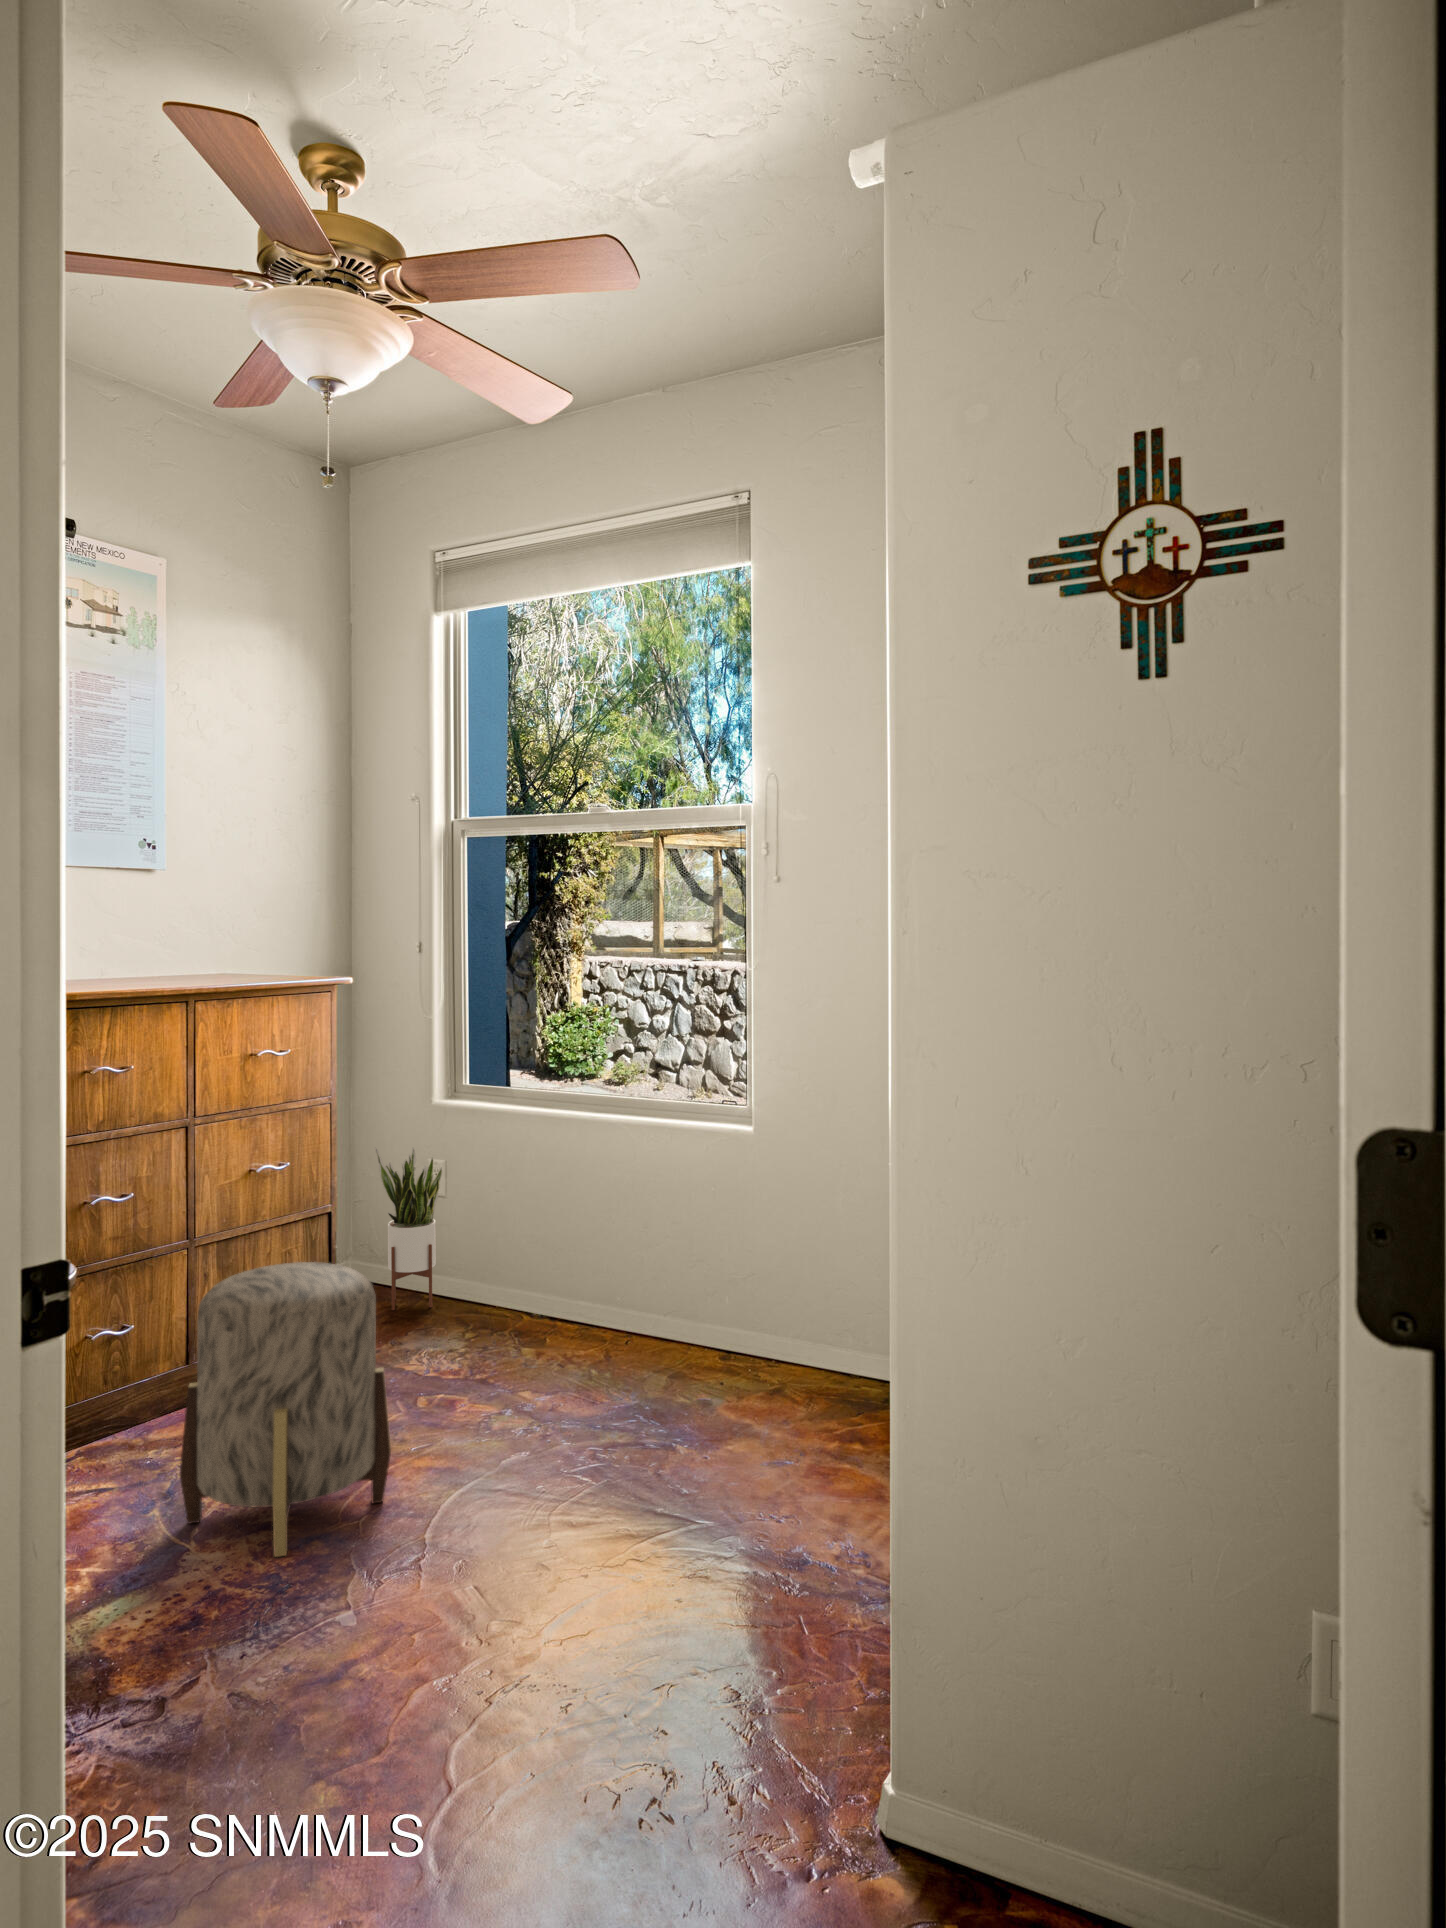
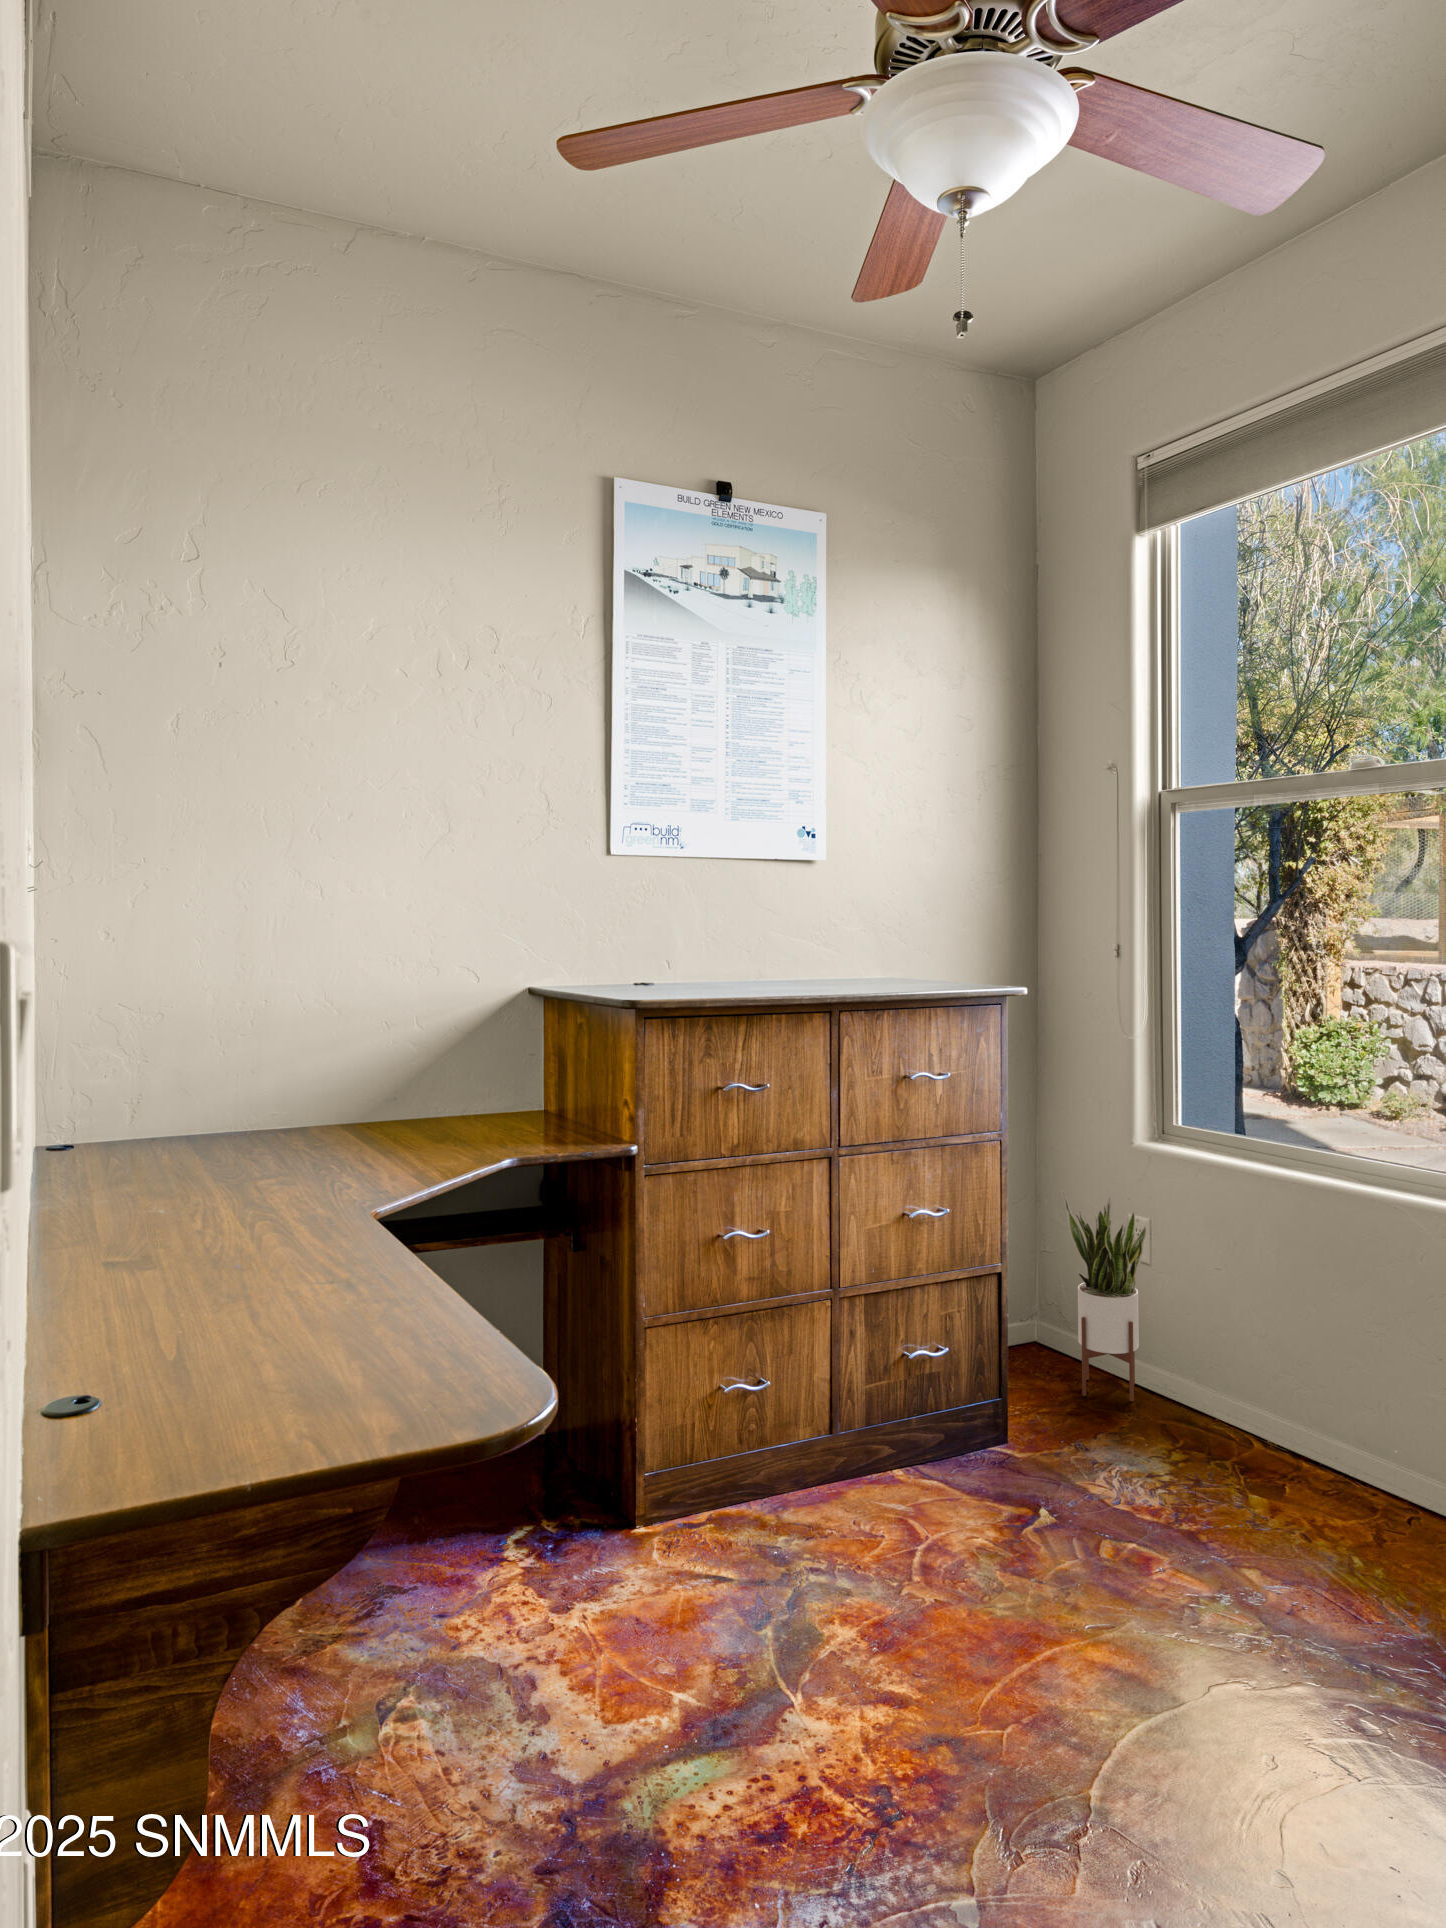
ottoman: present [179,1262,391,1557] -> none [790,1357,1048,1760]

